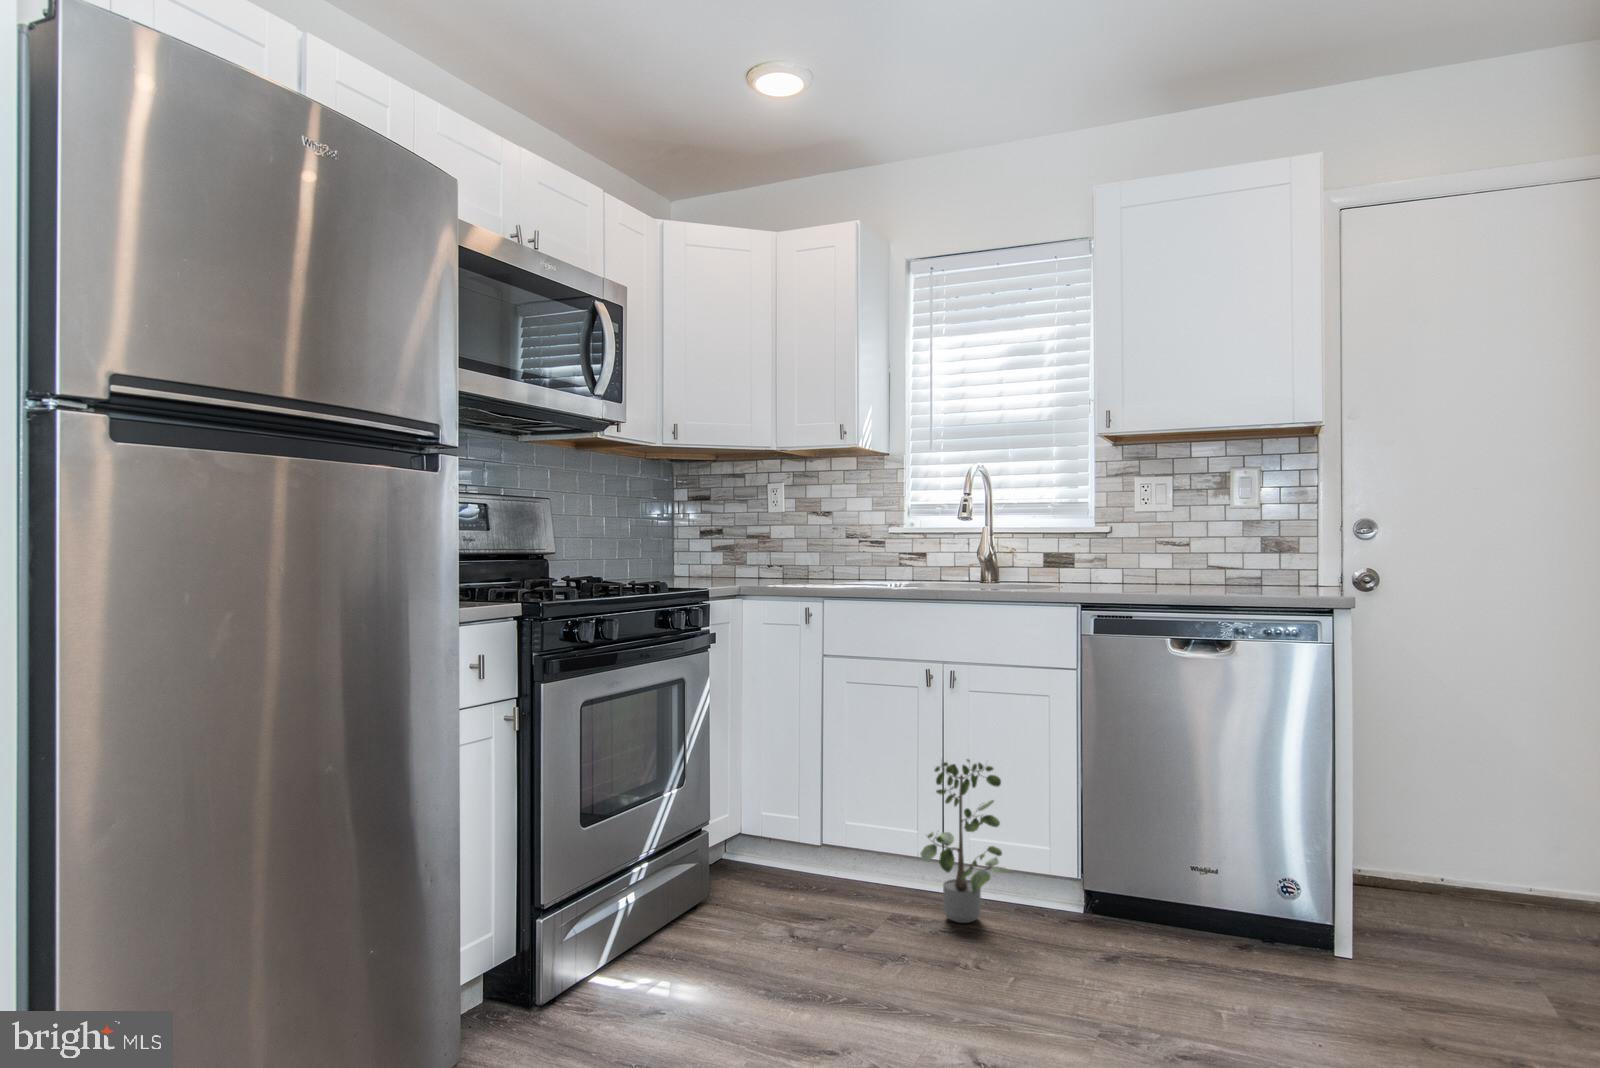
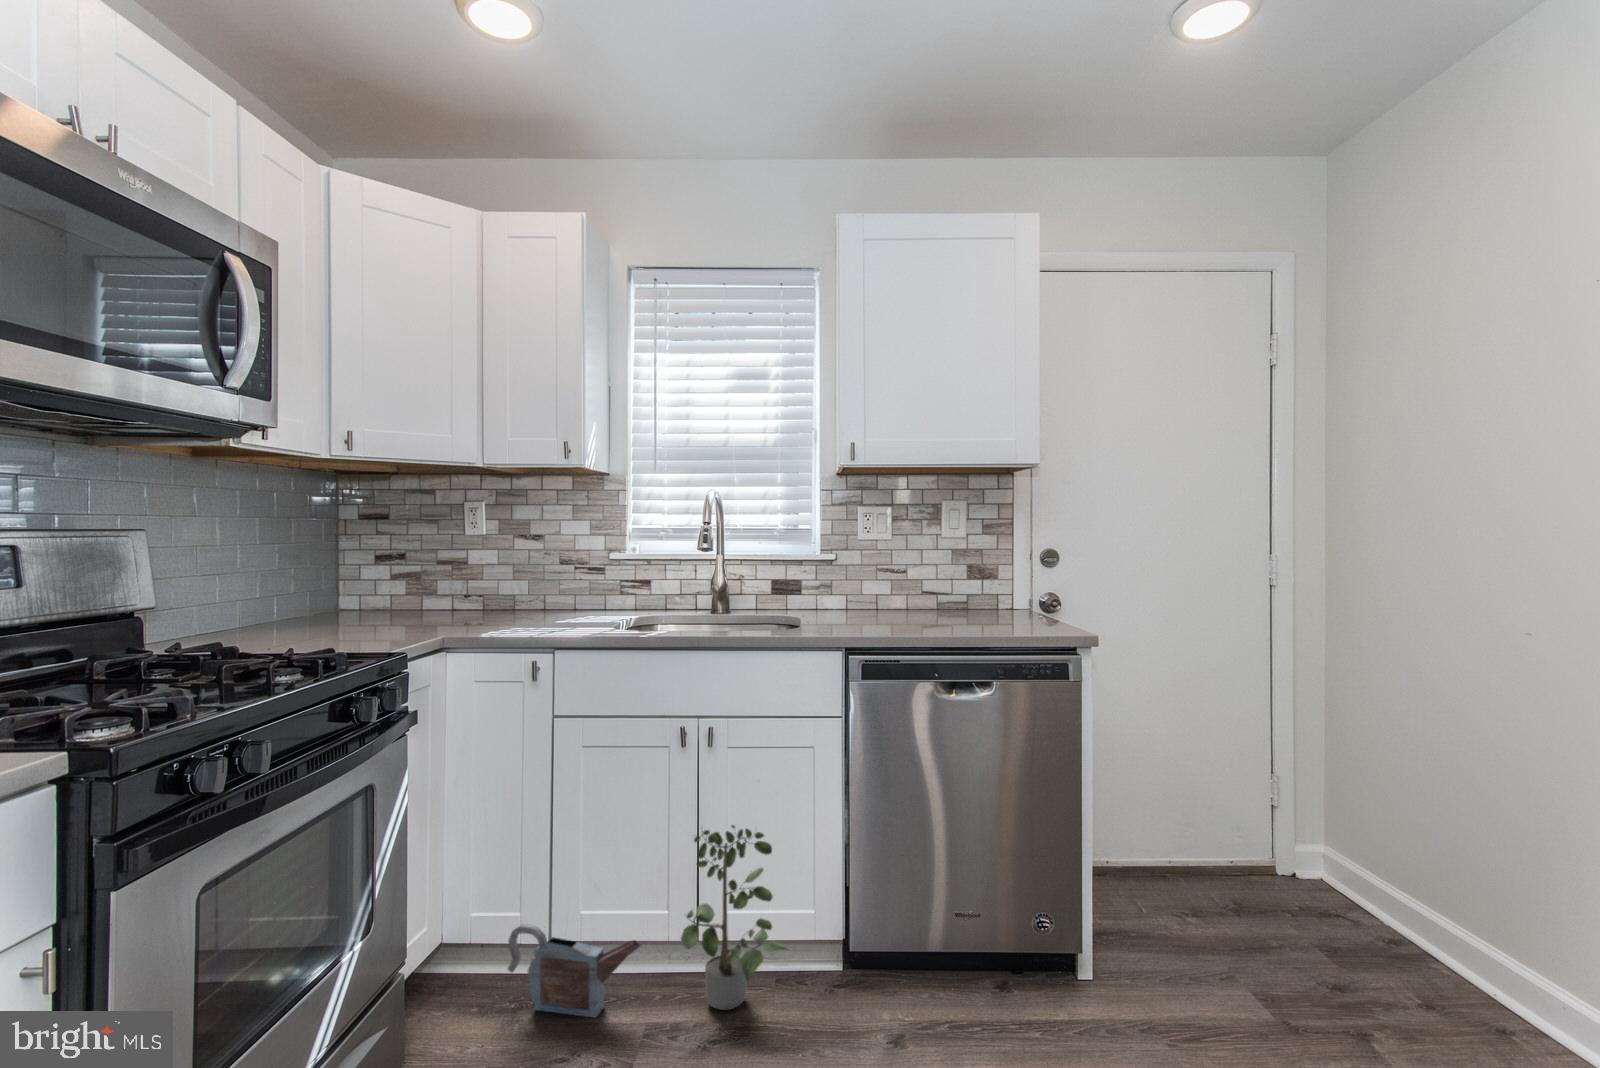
watering can: none [783,827,887,910] -> present [508,924,641,1018]

